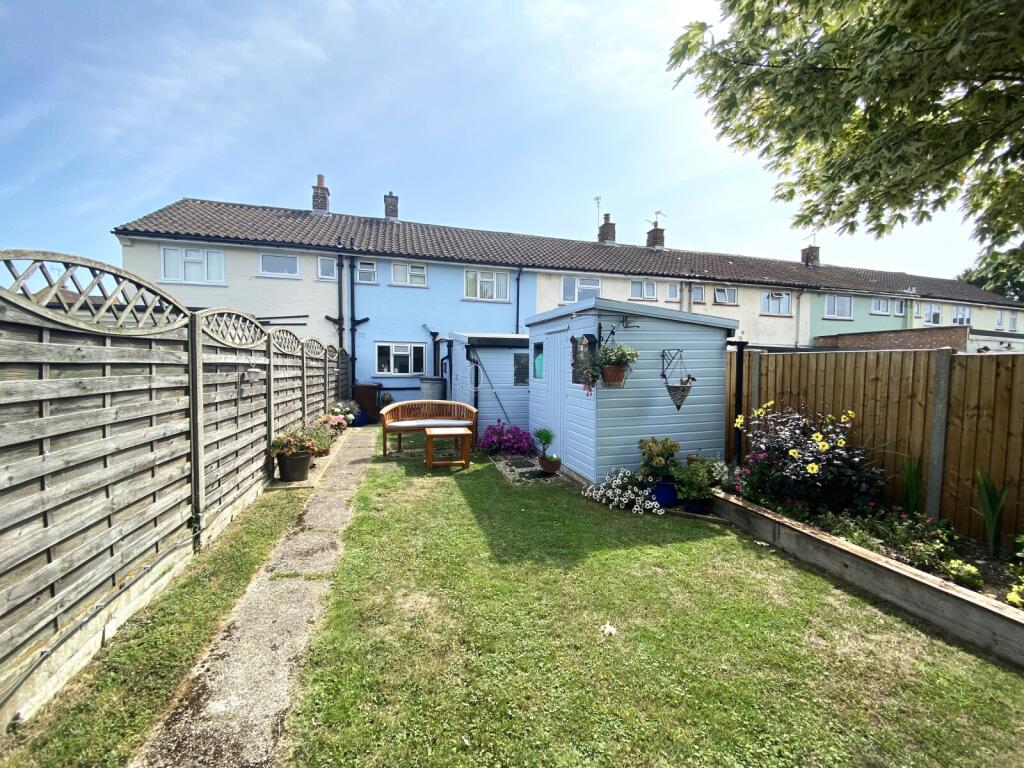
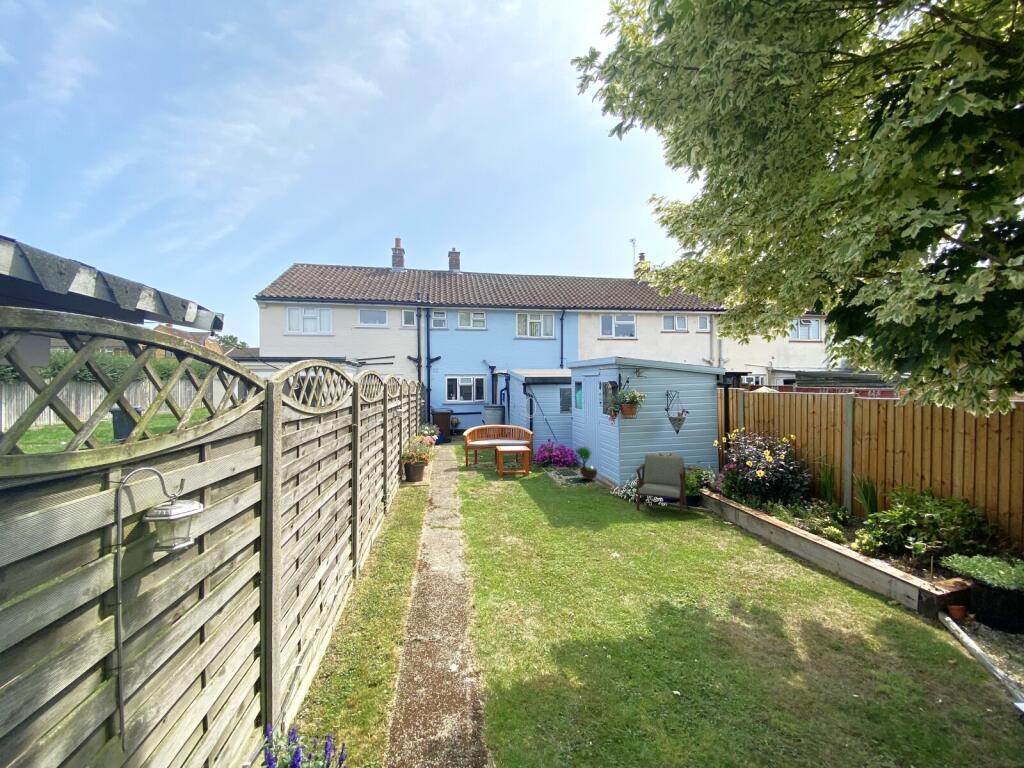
lounge chair: none [627,439,702,535] -> present [636,454,687,515]

